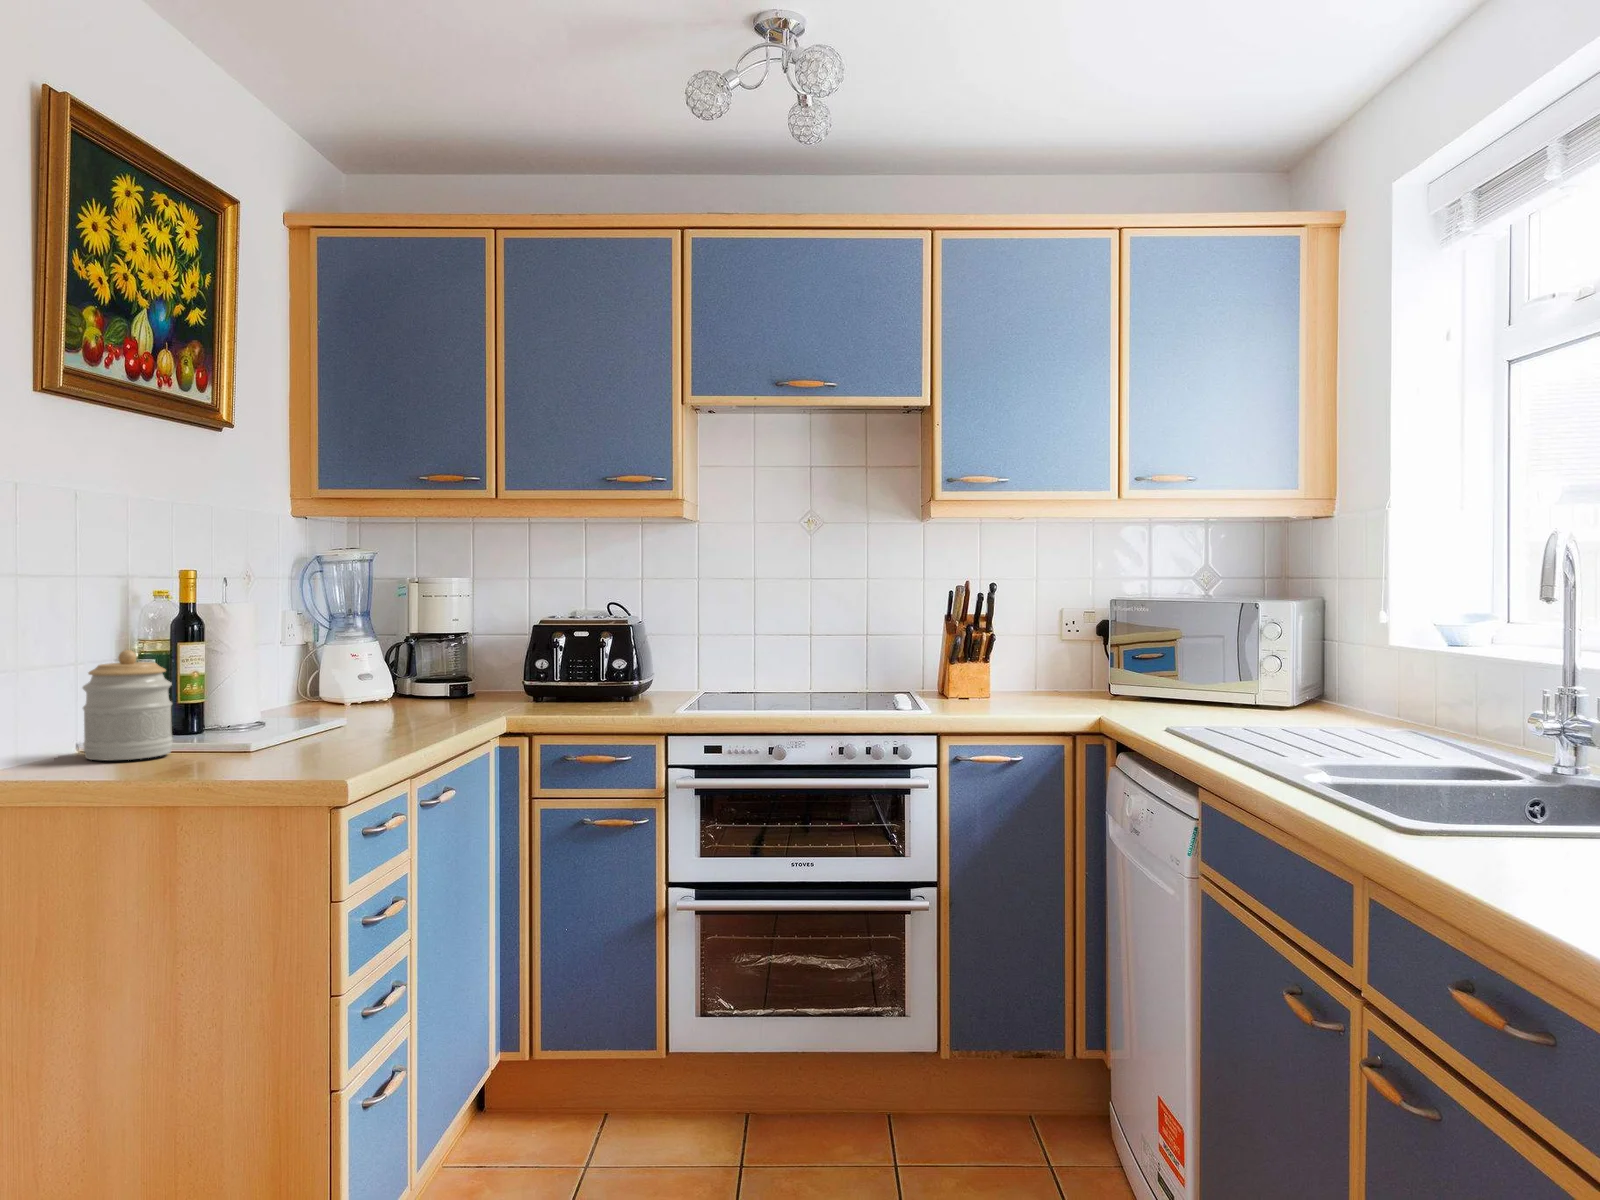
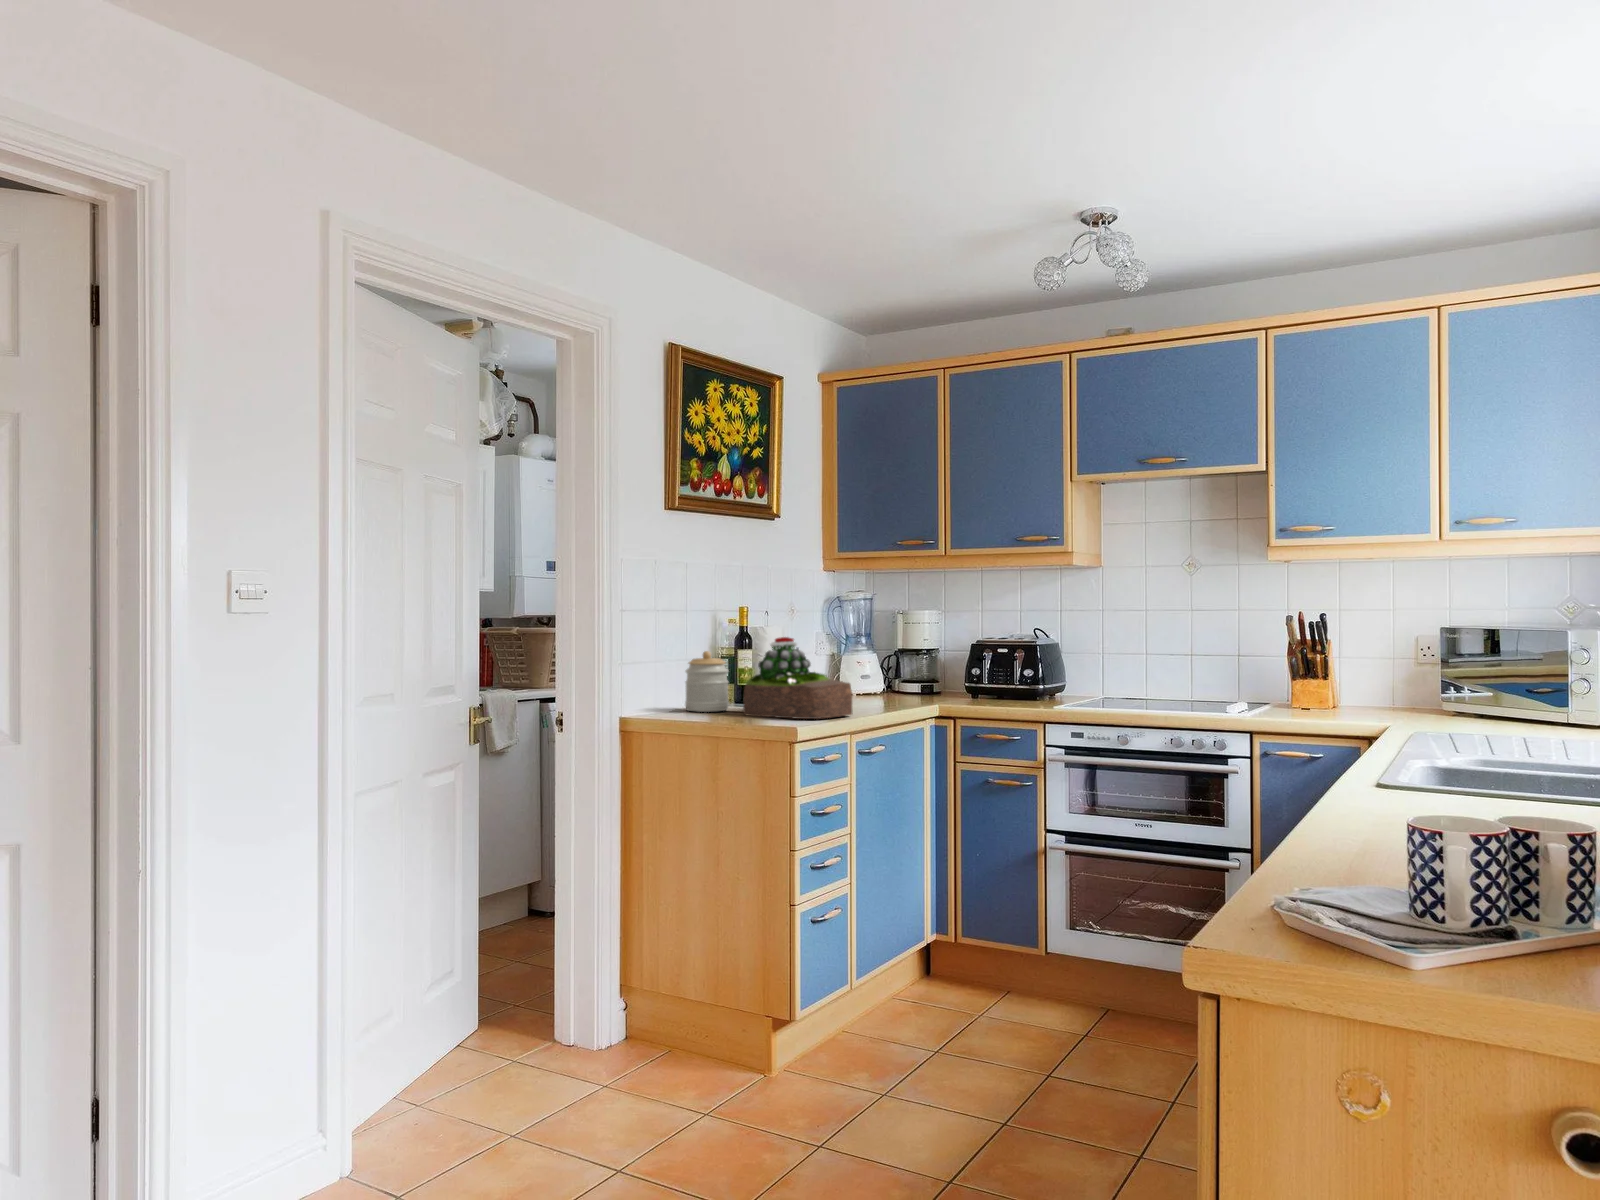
succulent plant: none [208,623,405,763] -> present [743,637,853,719]

